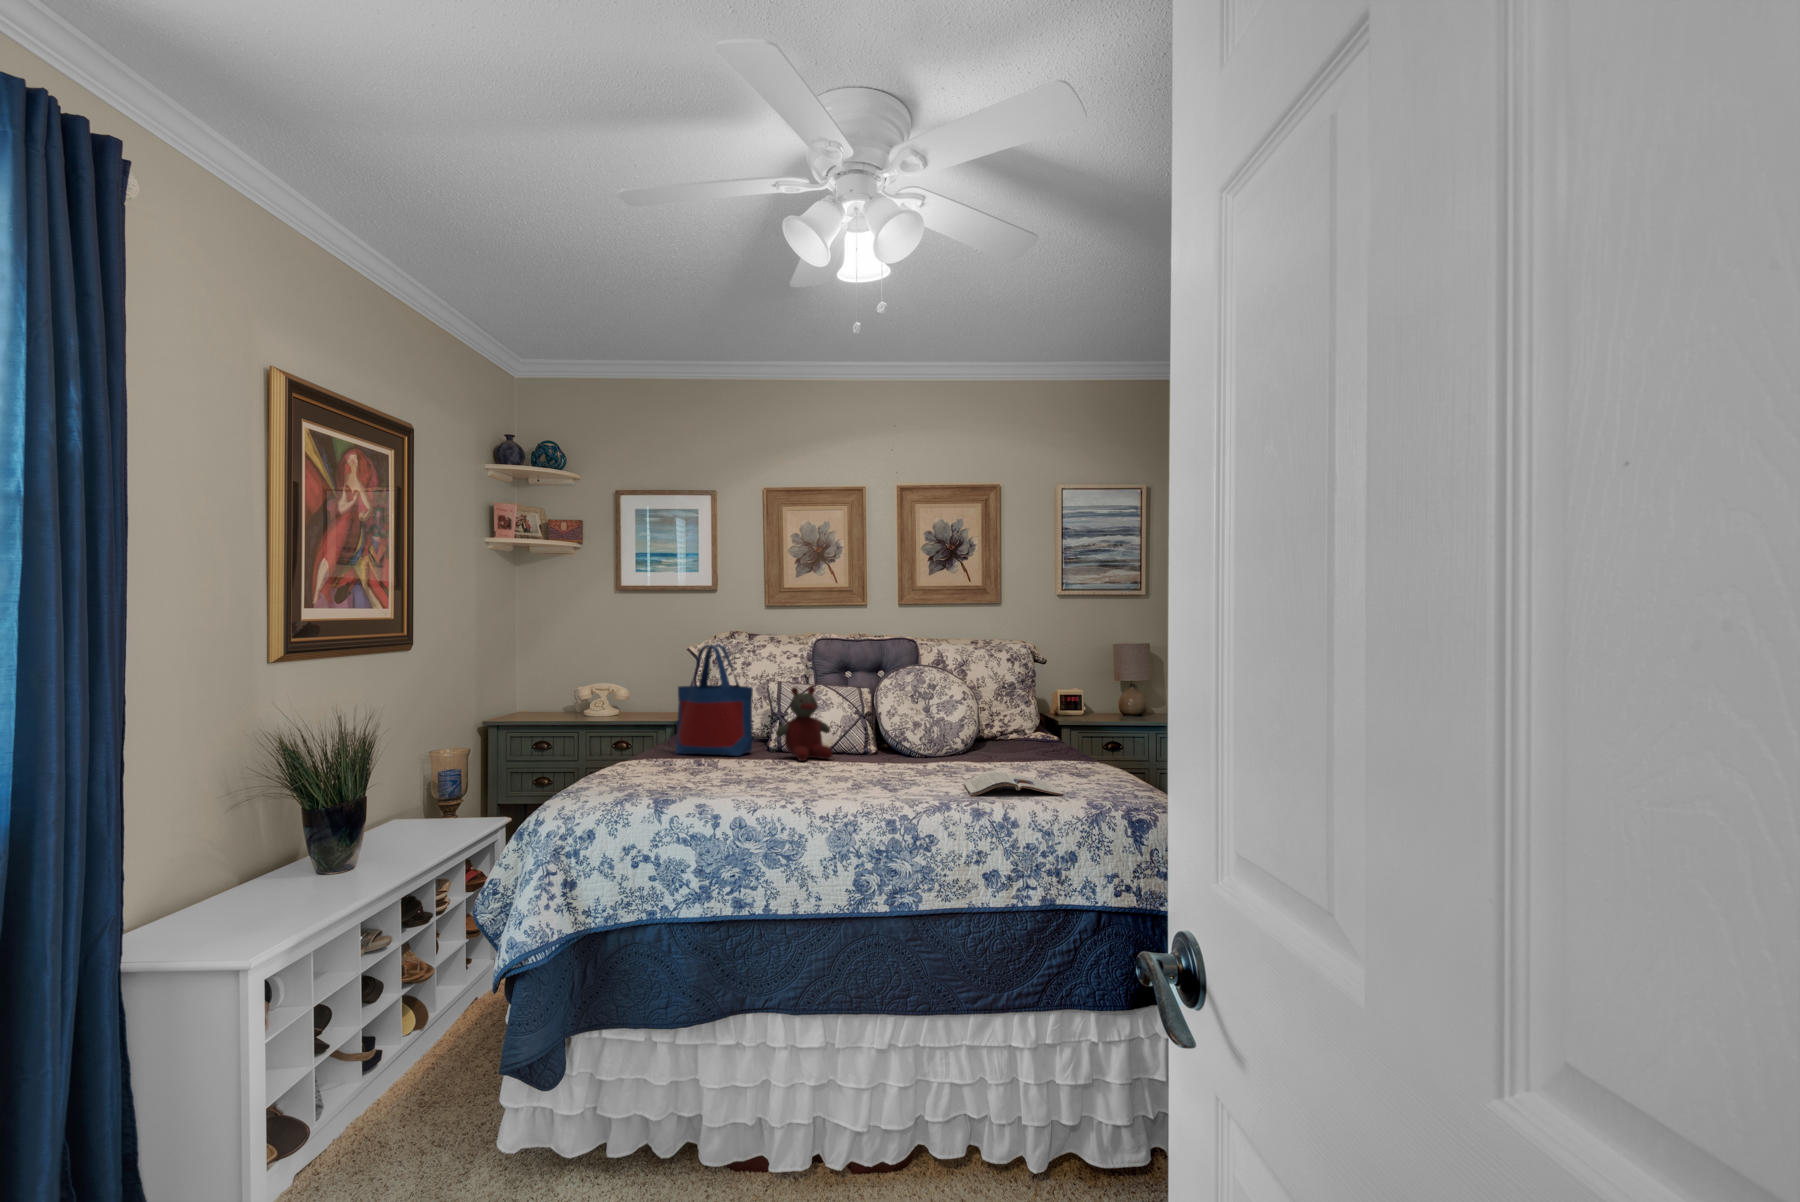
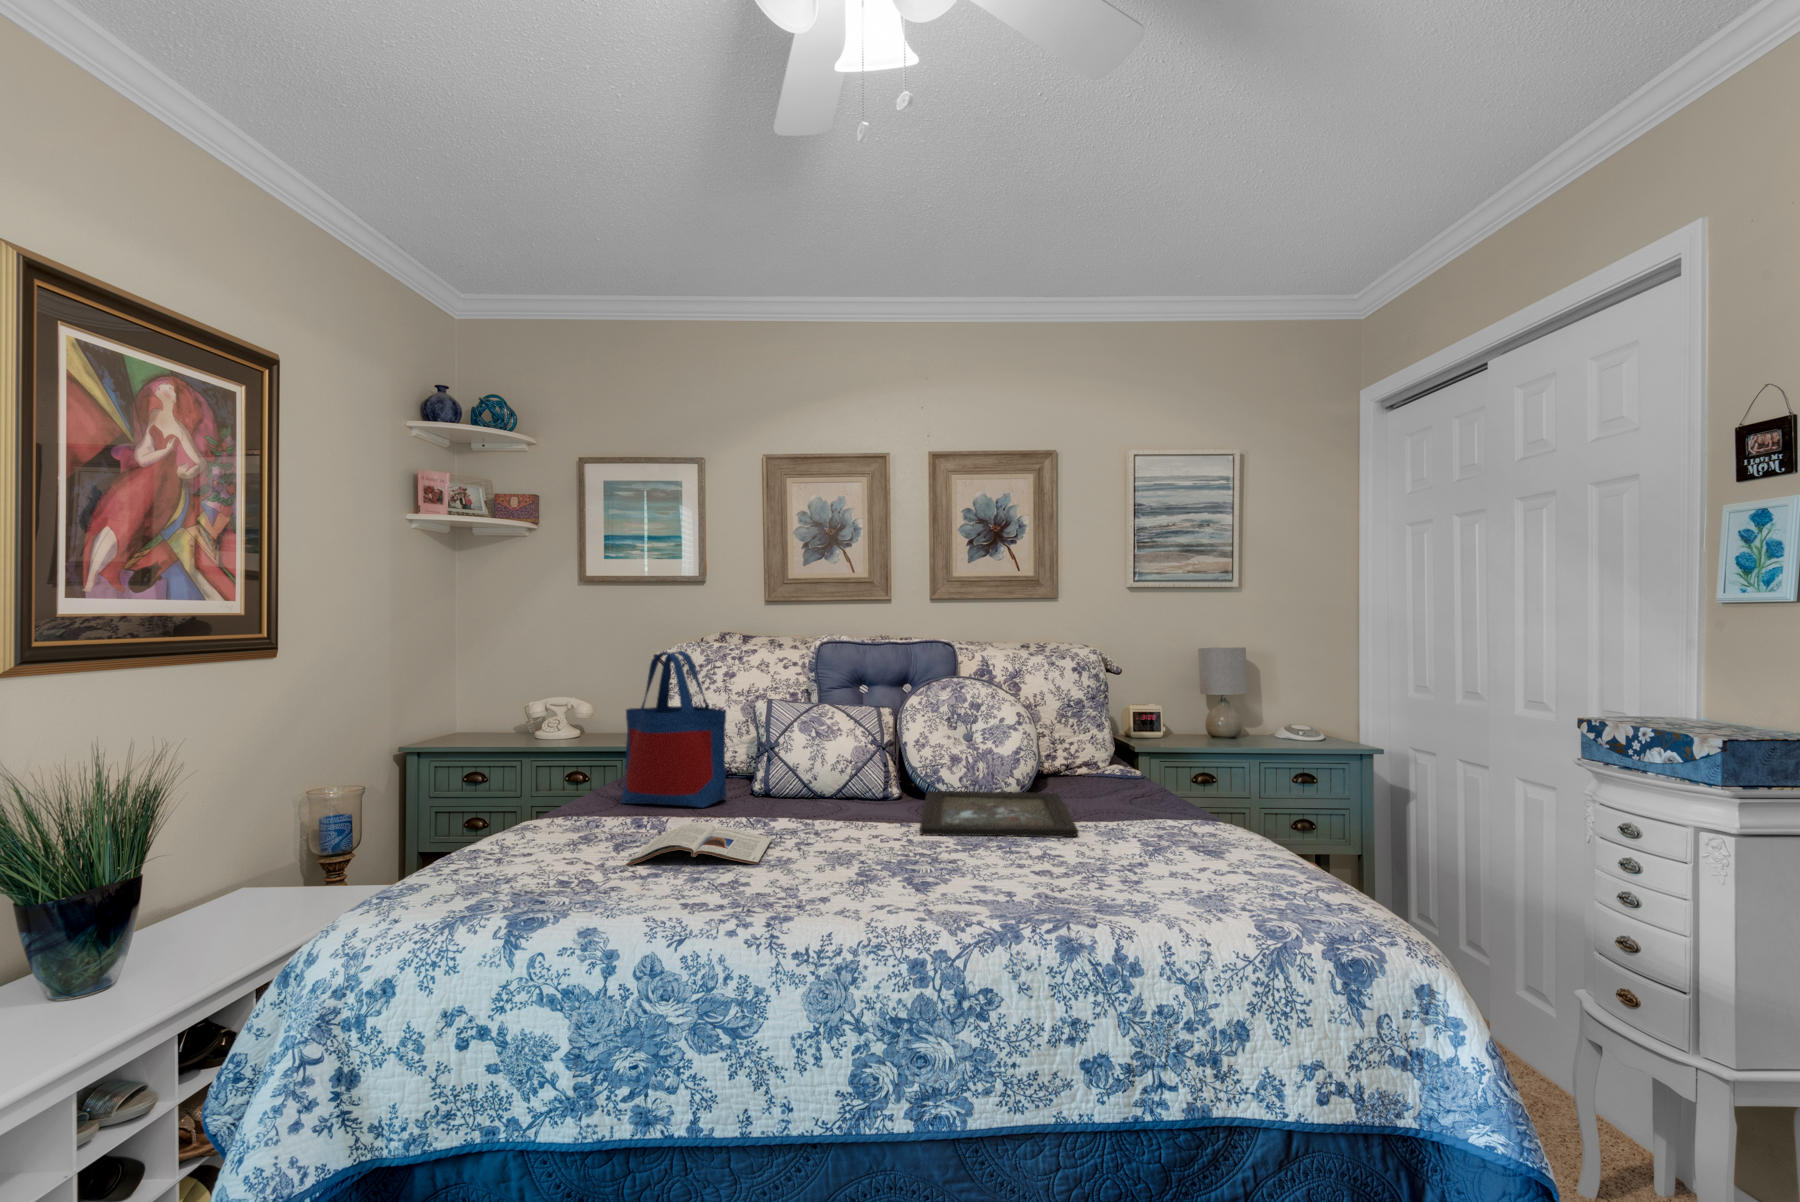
stuffed bear: present [776,687,833,761] -> none [754,709,835,819]
tray: none [893,746,998,770] -> present [920,791,1078,837]
magazine: present [964,770,1063,797] -> present [627,822,772,866]

